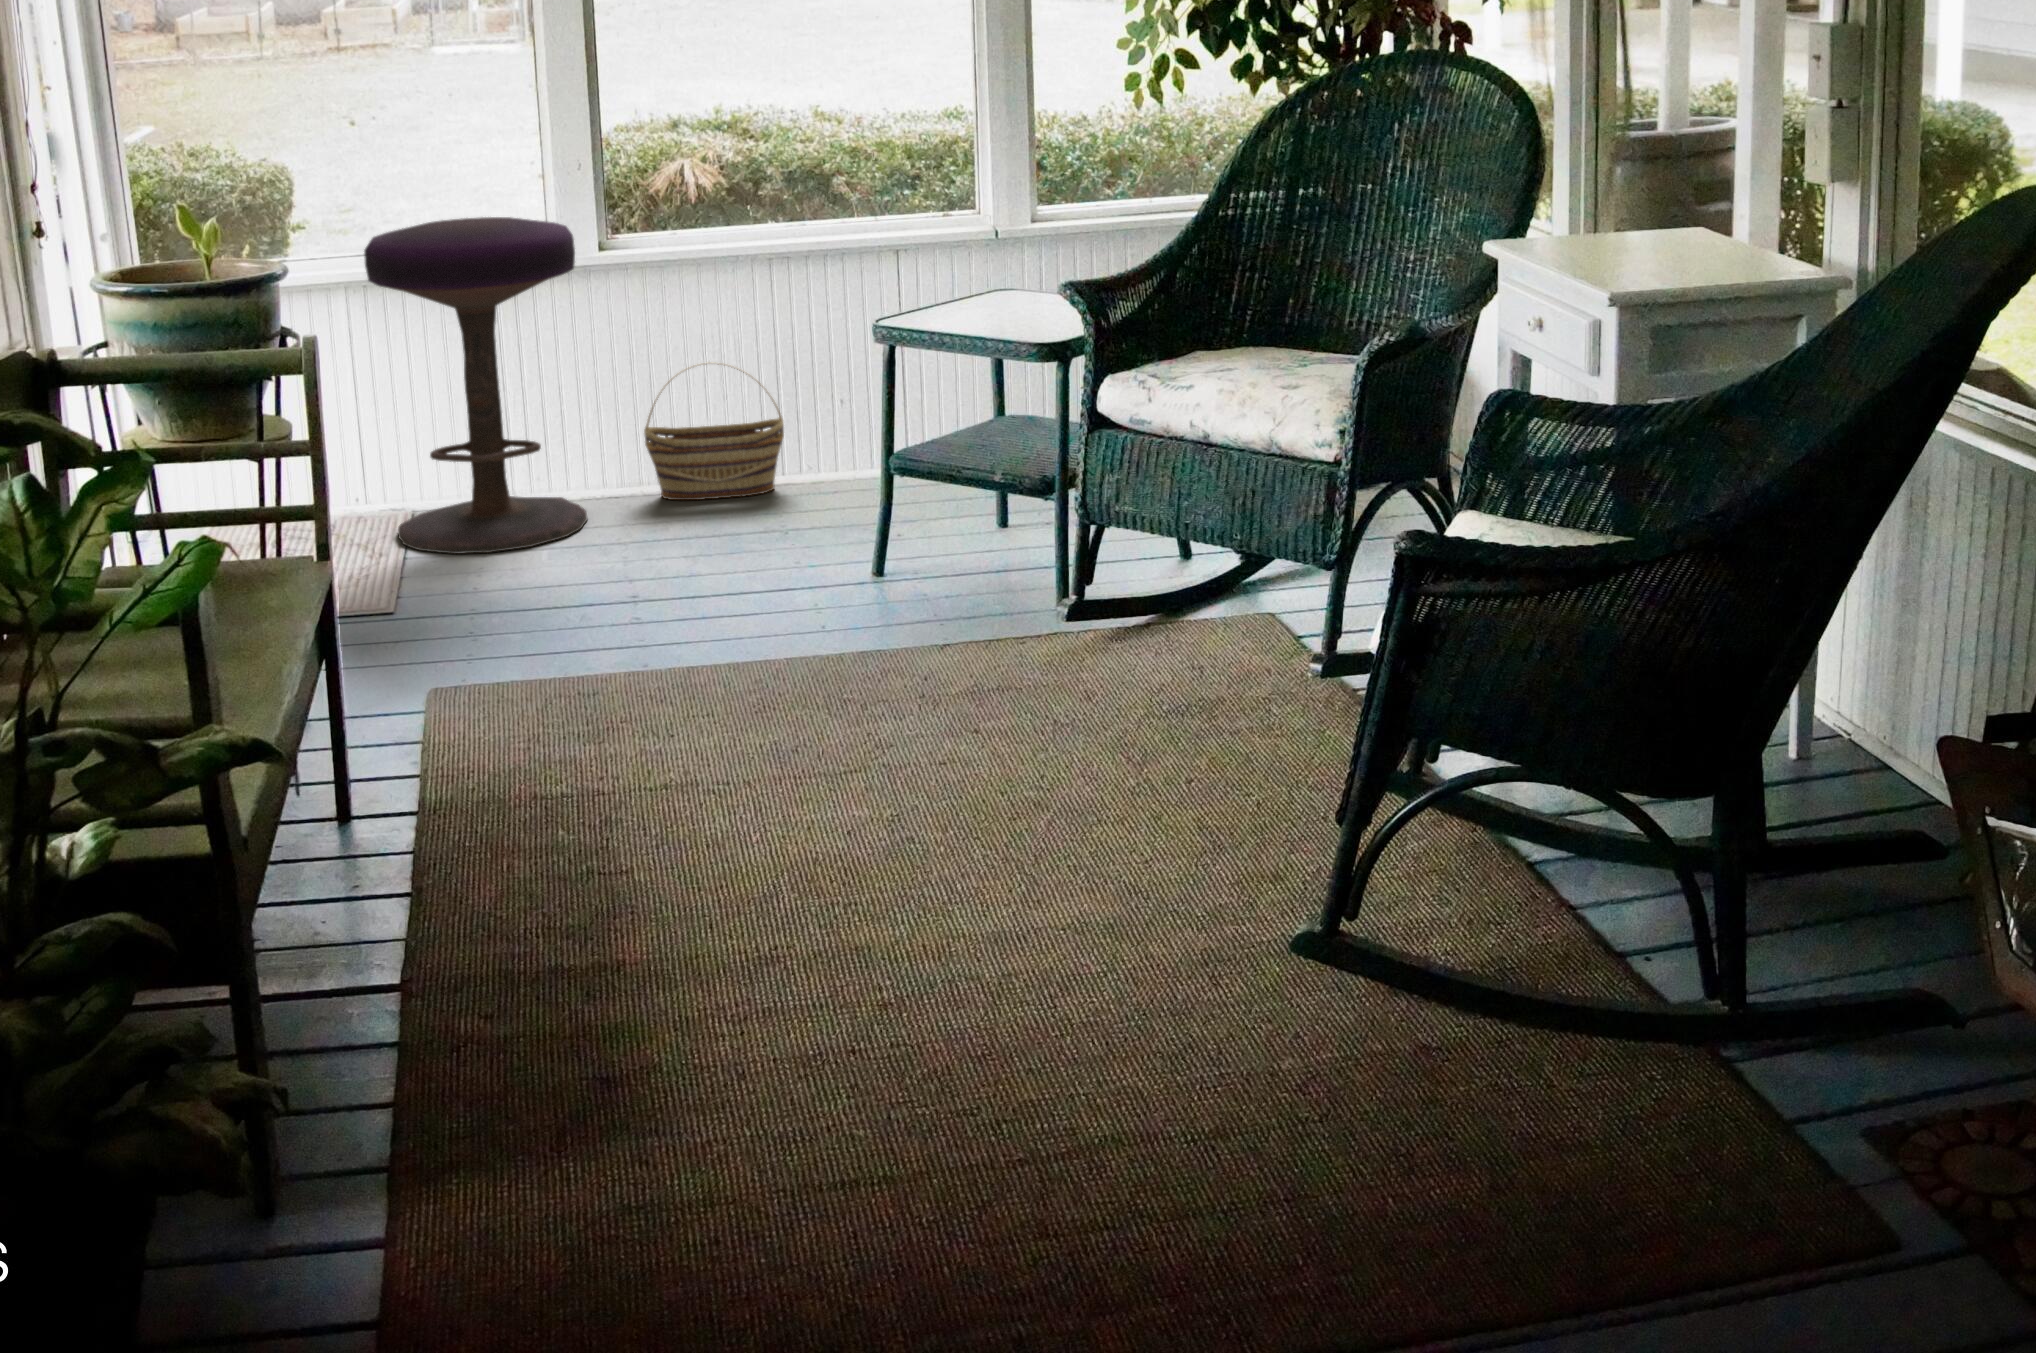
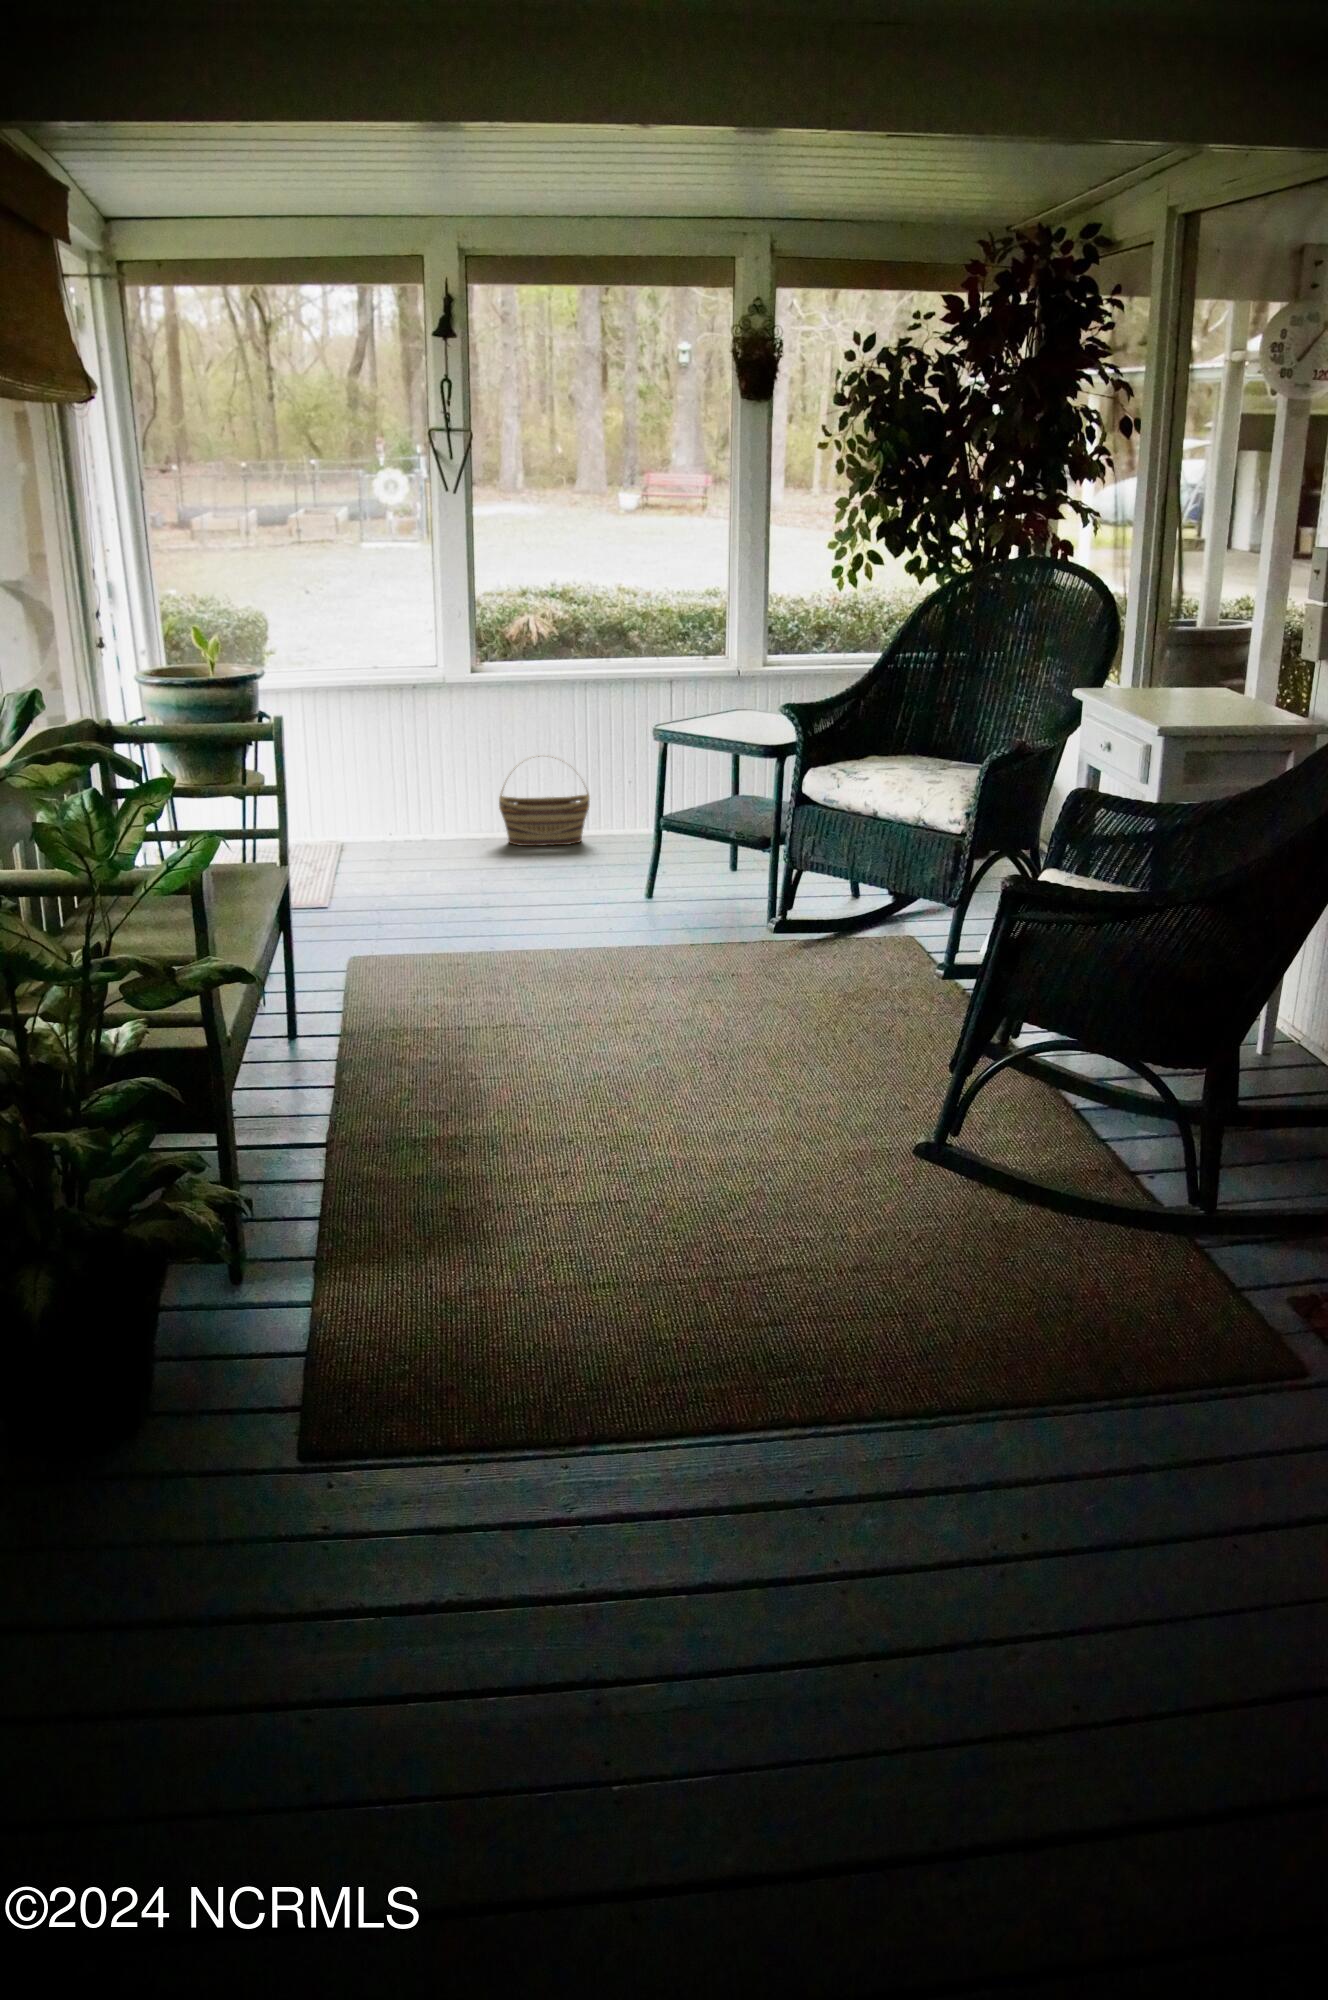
stool: present [364,217,587,554] -> none [324,651,462,872]

